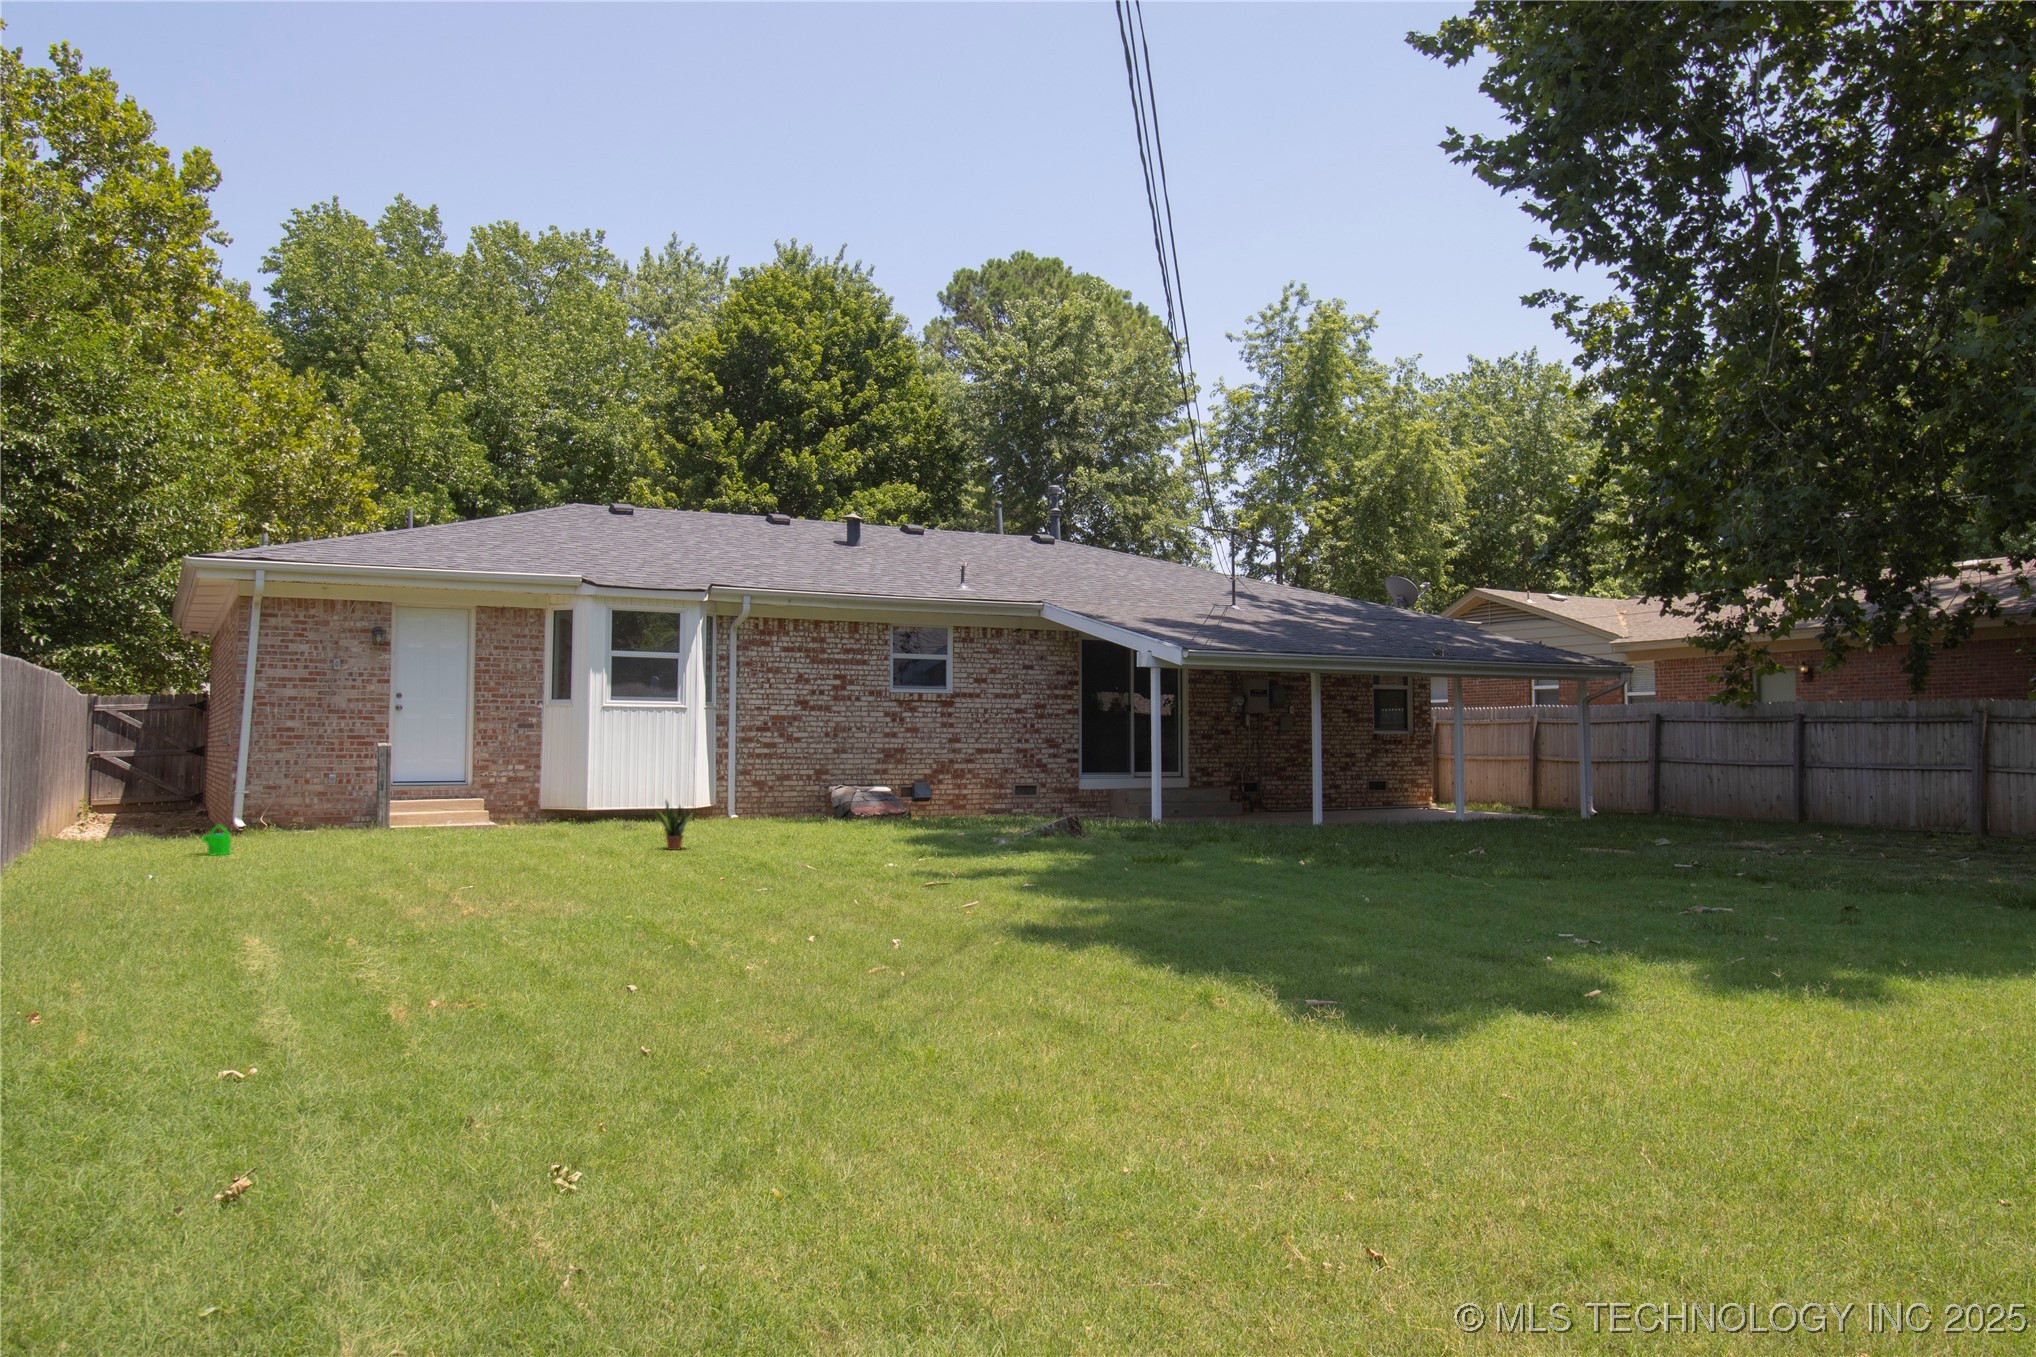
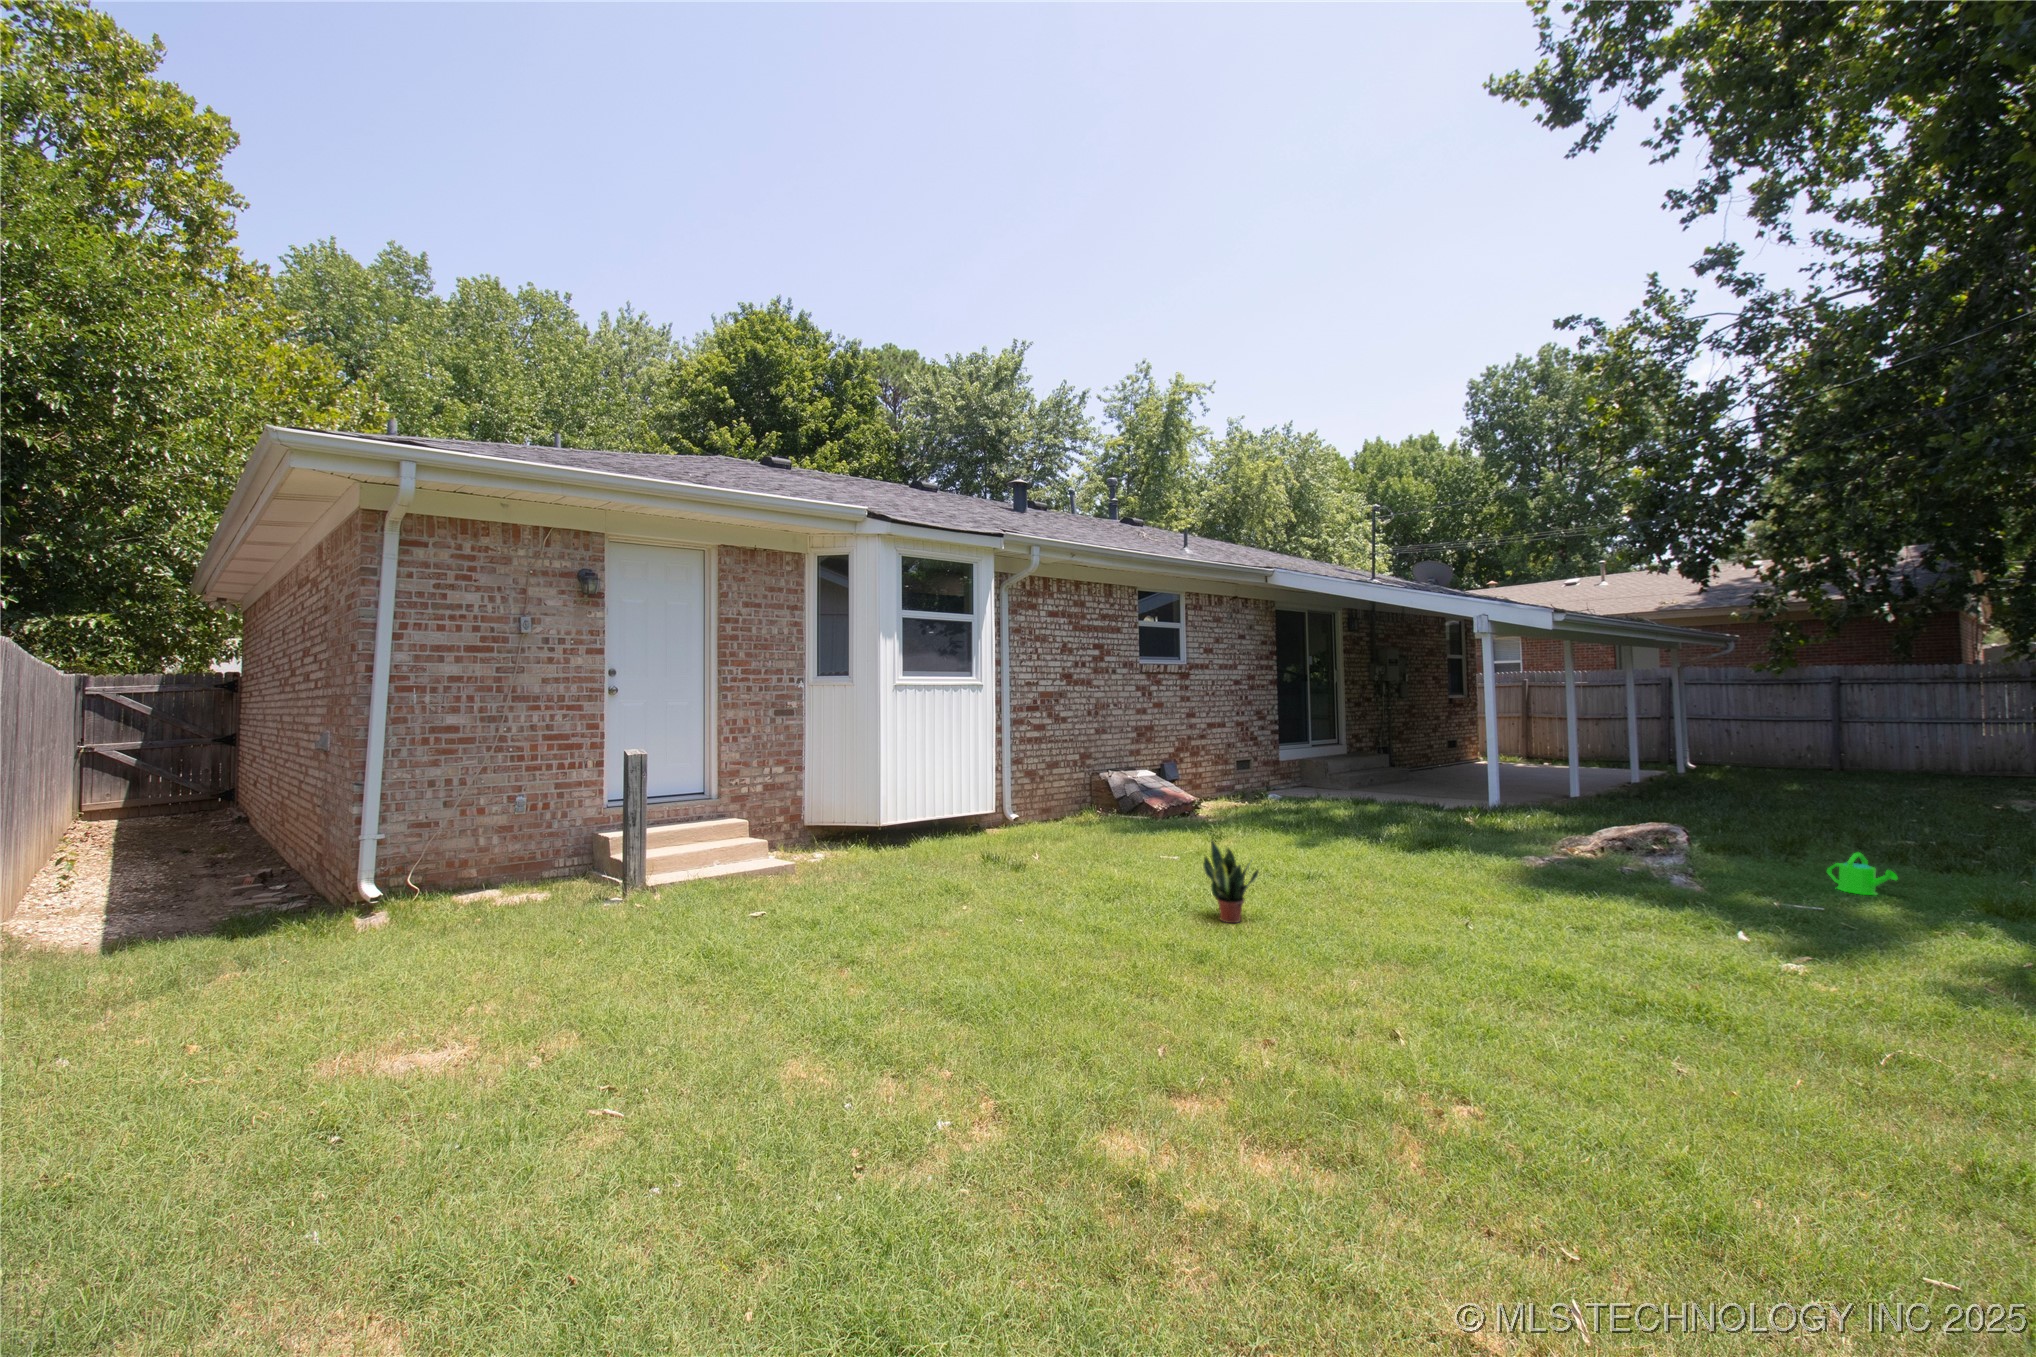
watering can: present [202,825,232,856] -> present [1827,853,1898,895]

